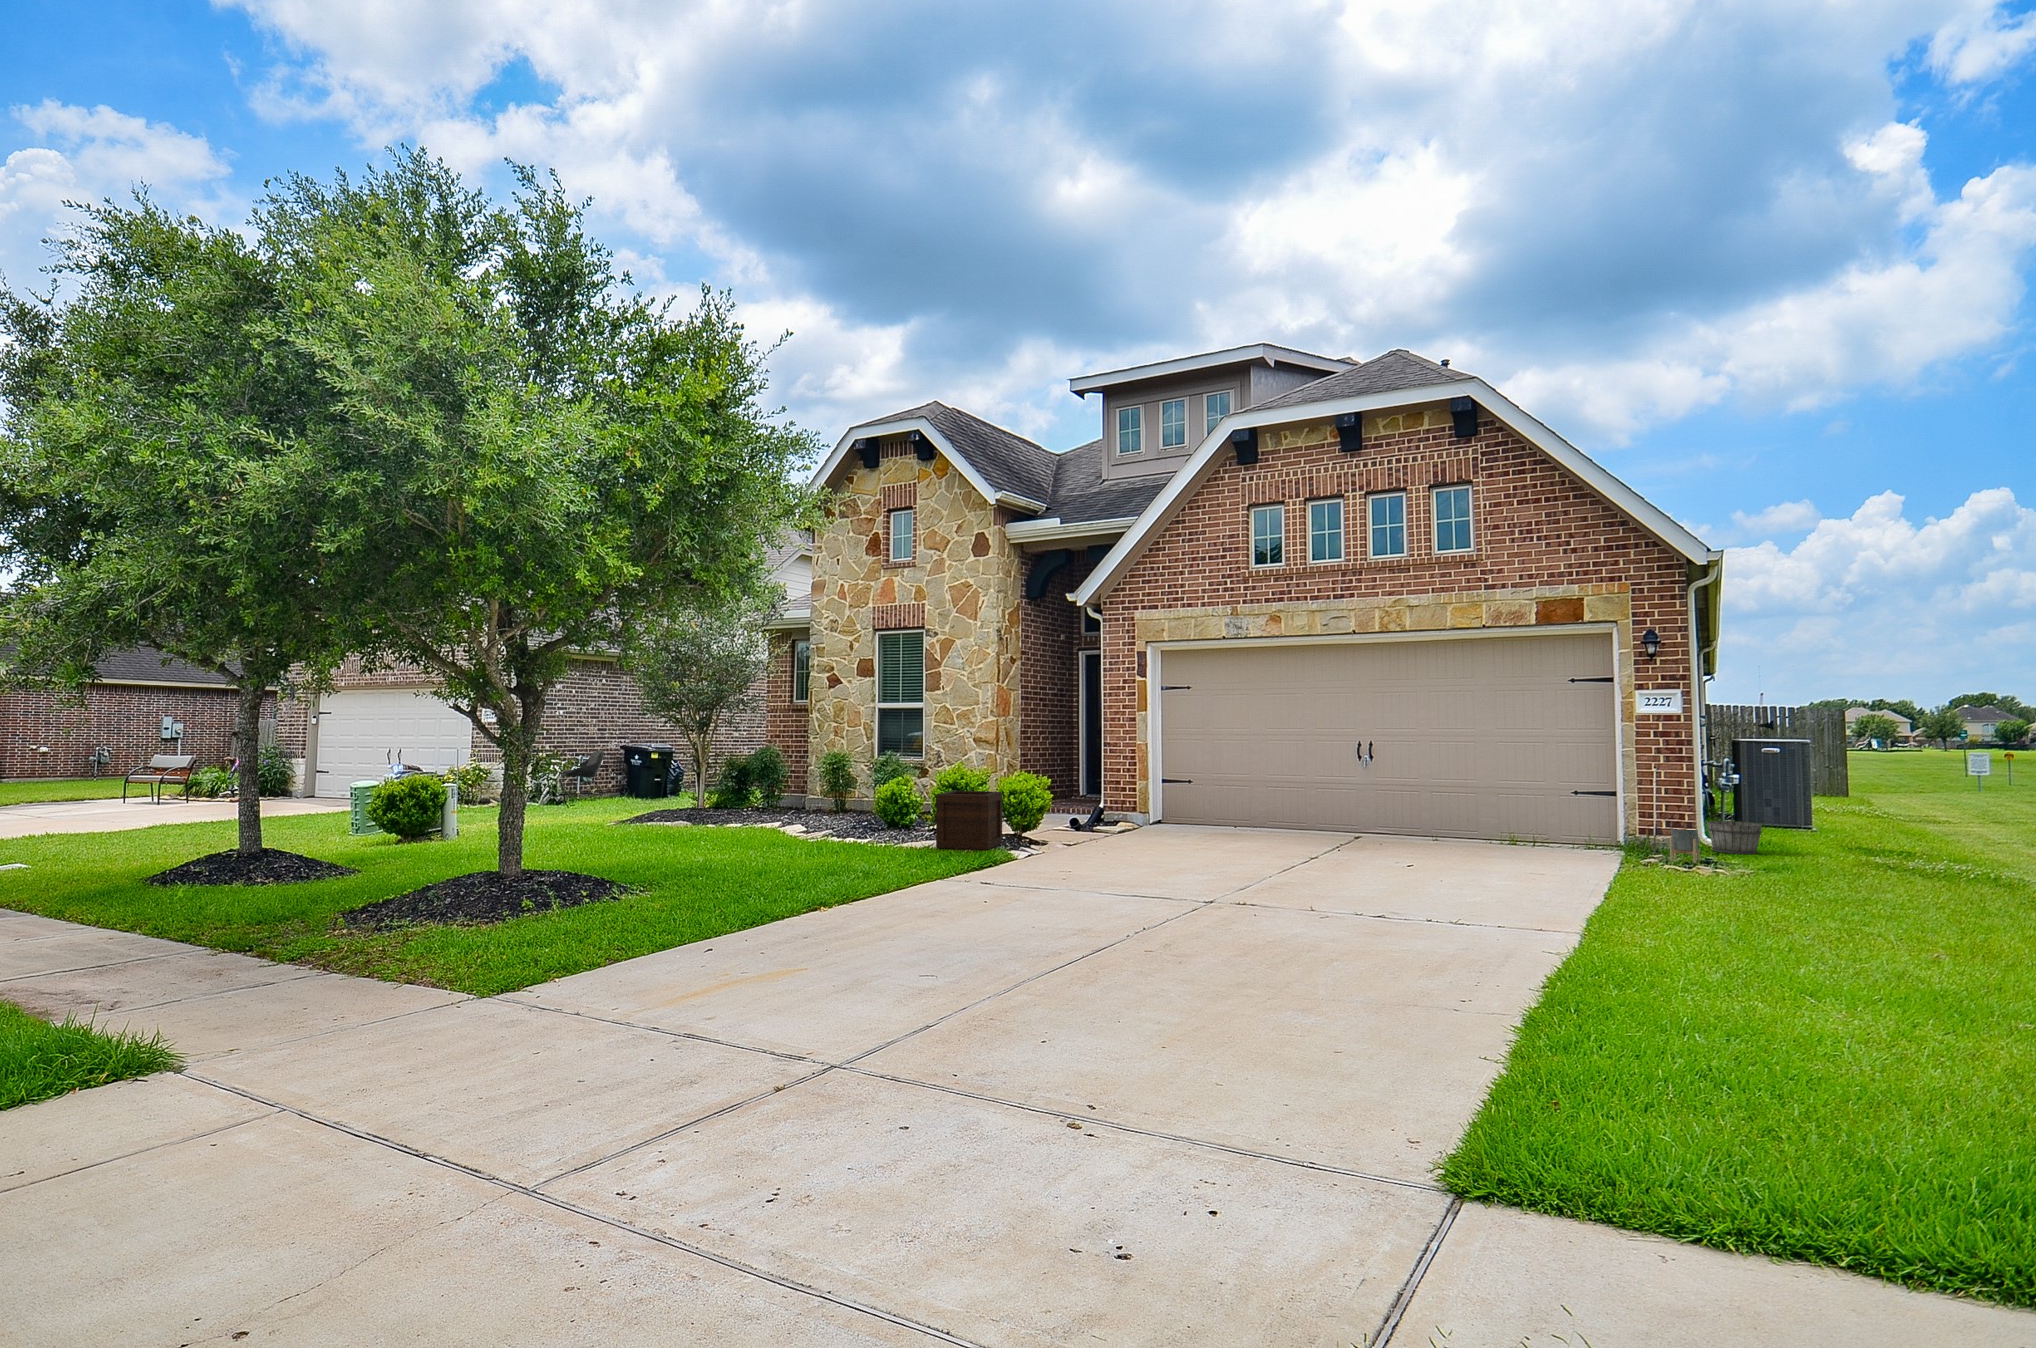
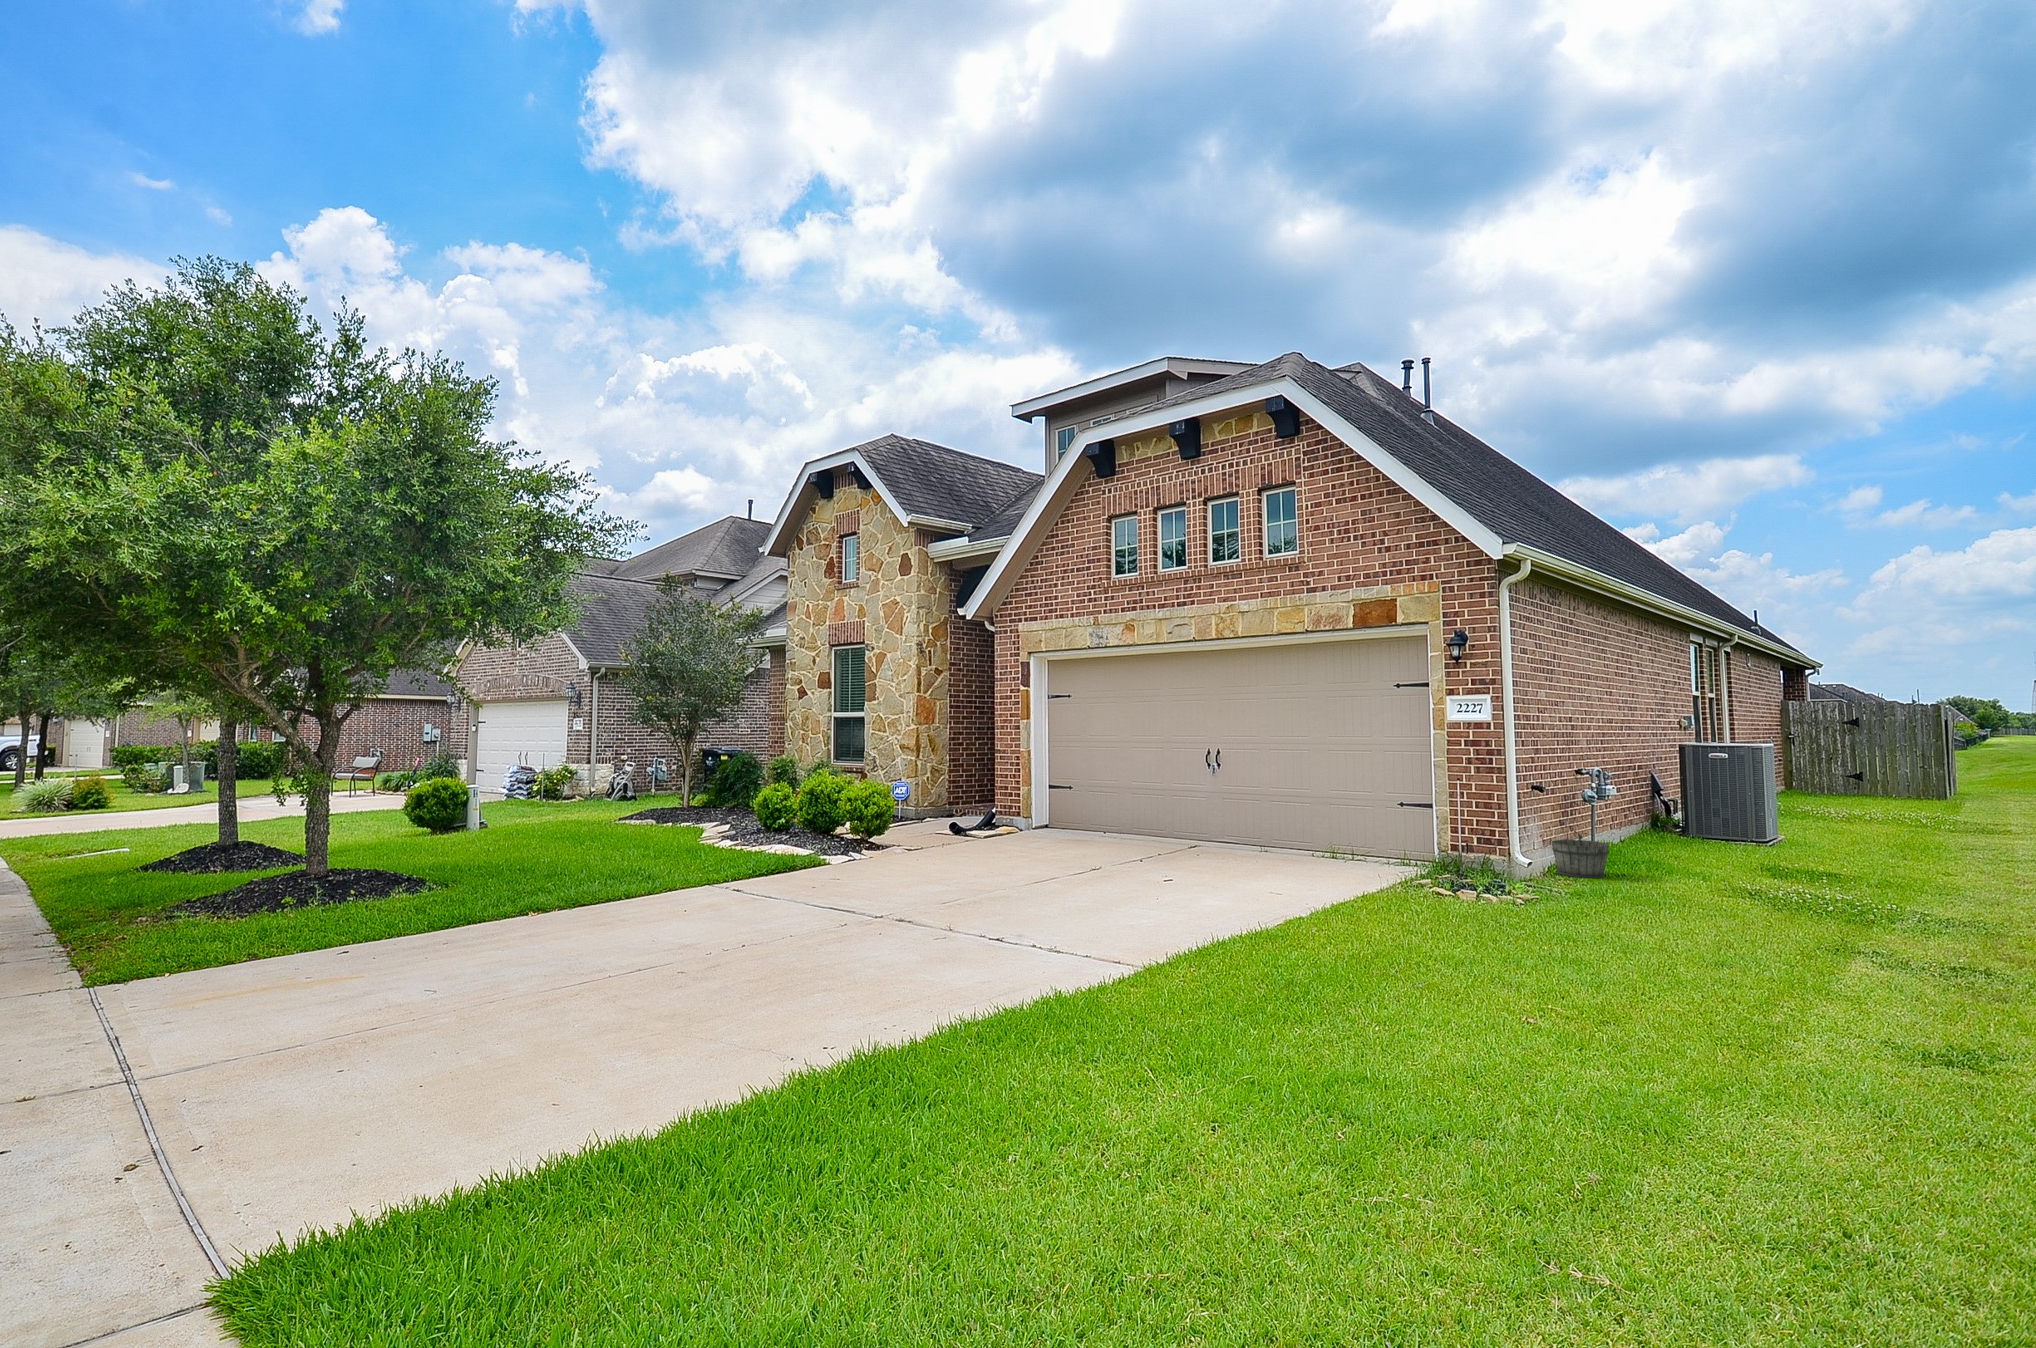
lounge chair: present [560,750,604,797] -> none [633,754,671,794]
wooden crate: present [936,791,1002,850] -> none [782,796,852,852]
planter: present [1670,828,1700,863] -> none [1467,847,1503,887]

